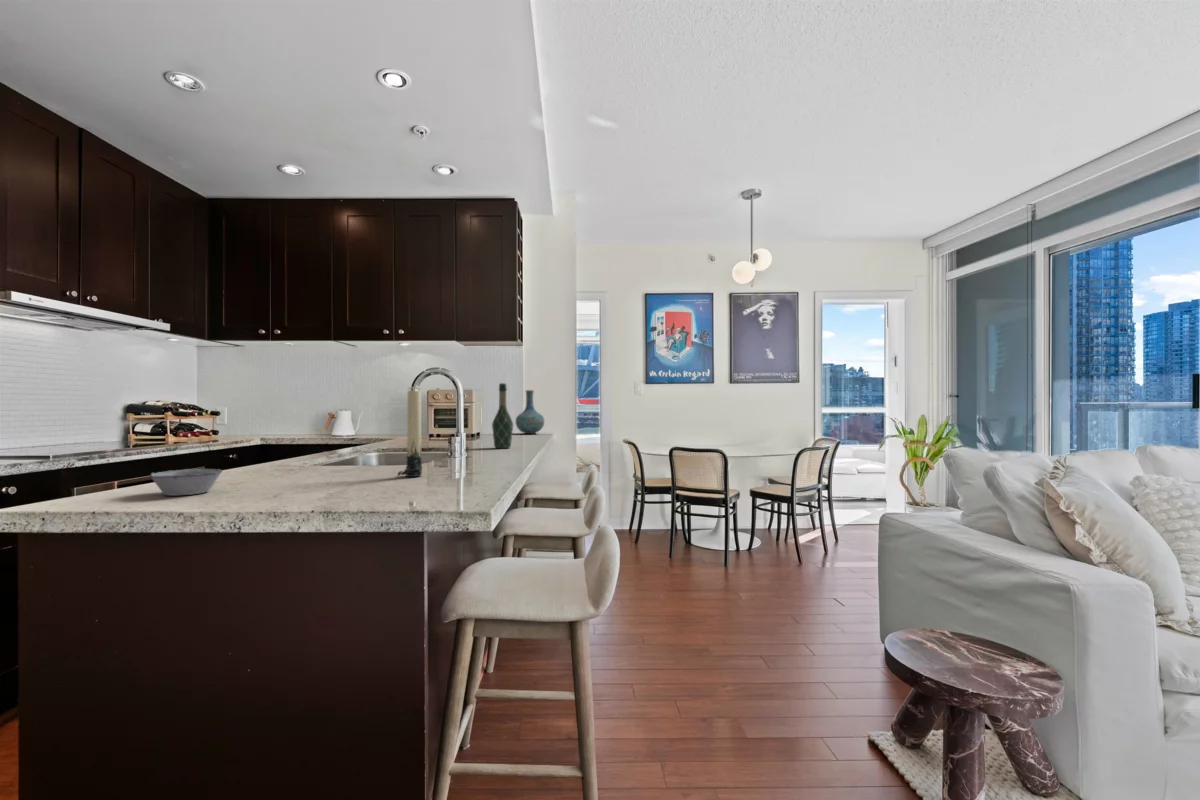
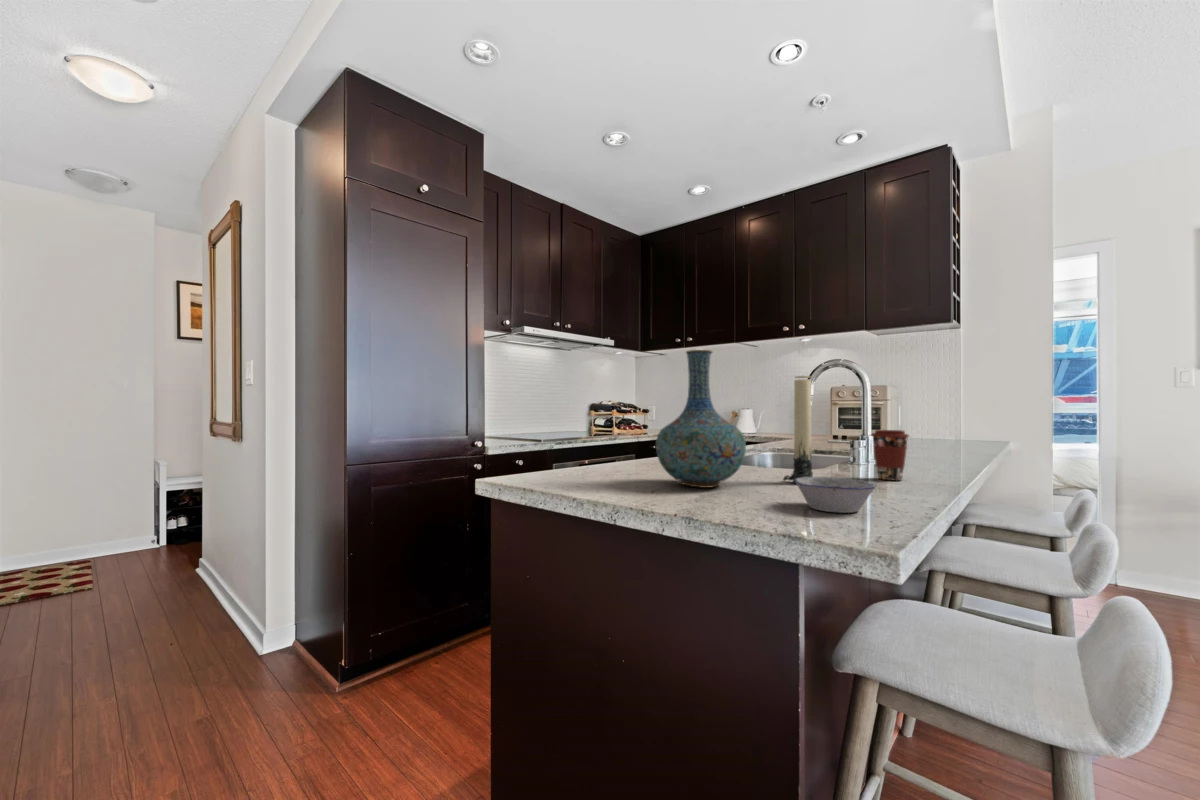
wine bottle: present [492,383,513,448] -> none [912,374,943,457]
vase: present [516,390,544,434] -> present [656,350,746,488]
coffee cup: none [465,429,491,468] -> present [872,430,909,480]
bowl: present [150,469,222,496] -> present [794,477,876,513]

